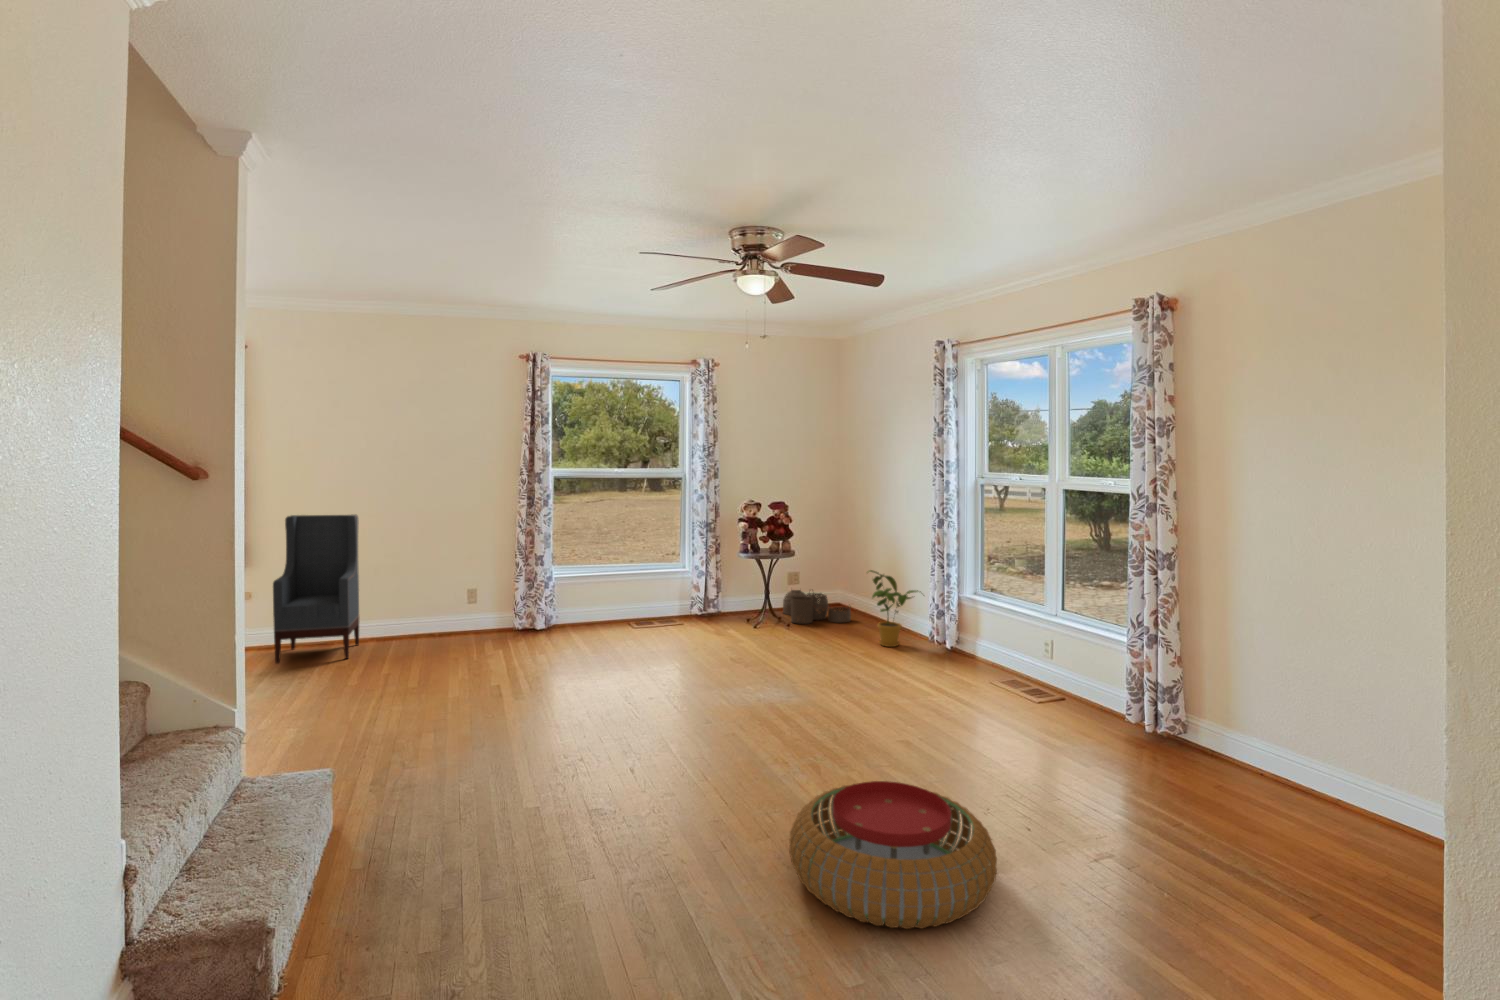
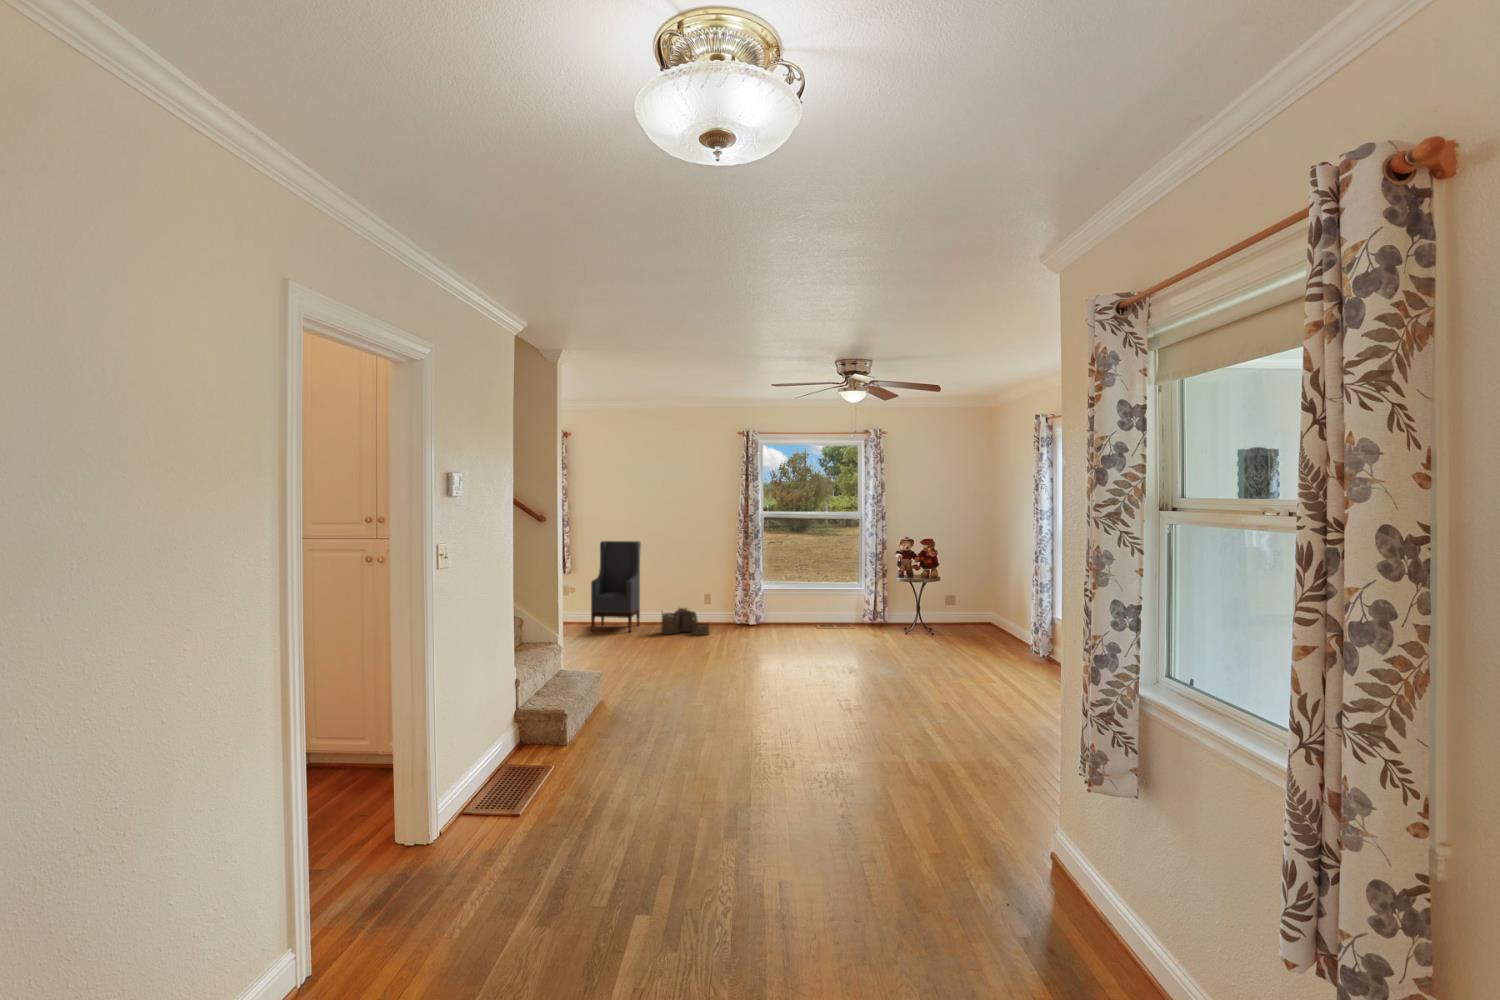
house plant: present [869,570,921,647] -> none [984,594,1033,655]
woven basket: present [783,590,851,624] -> present [662,608,709,635]
pouf: present [789,781,997,929] -> none [804,704,920,772]

